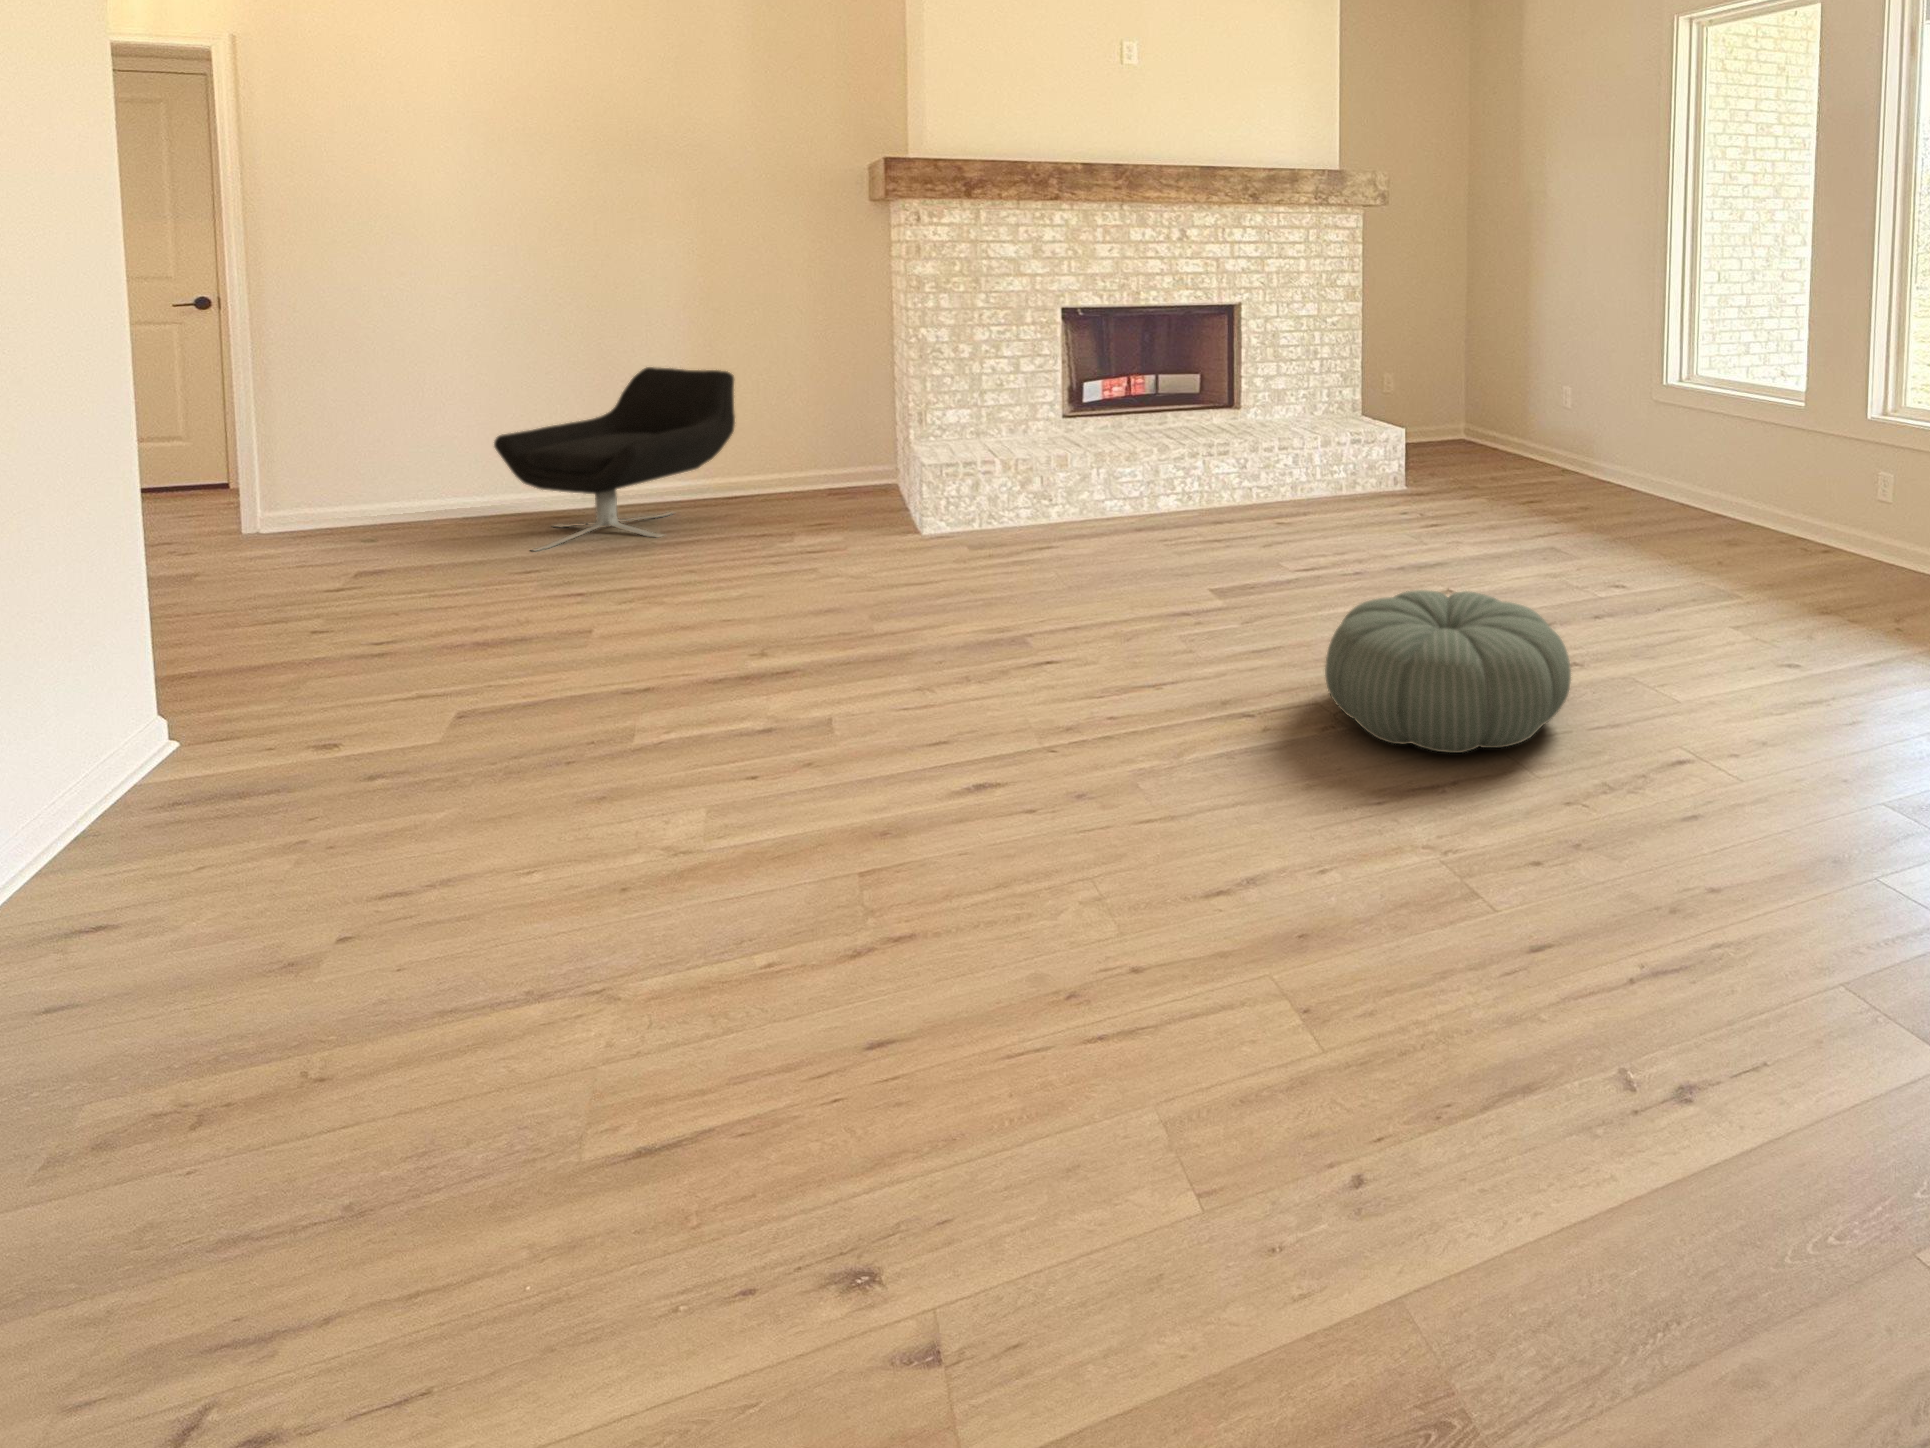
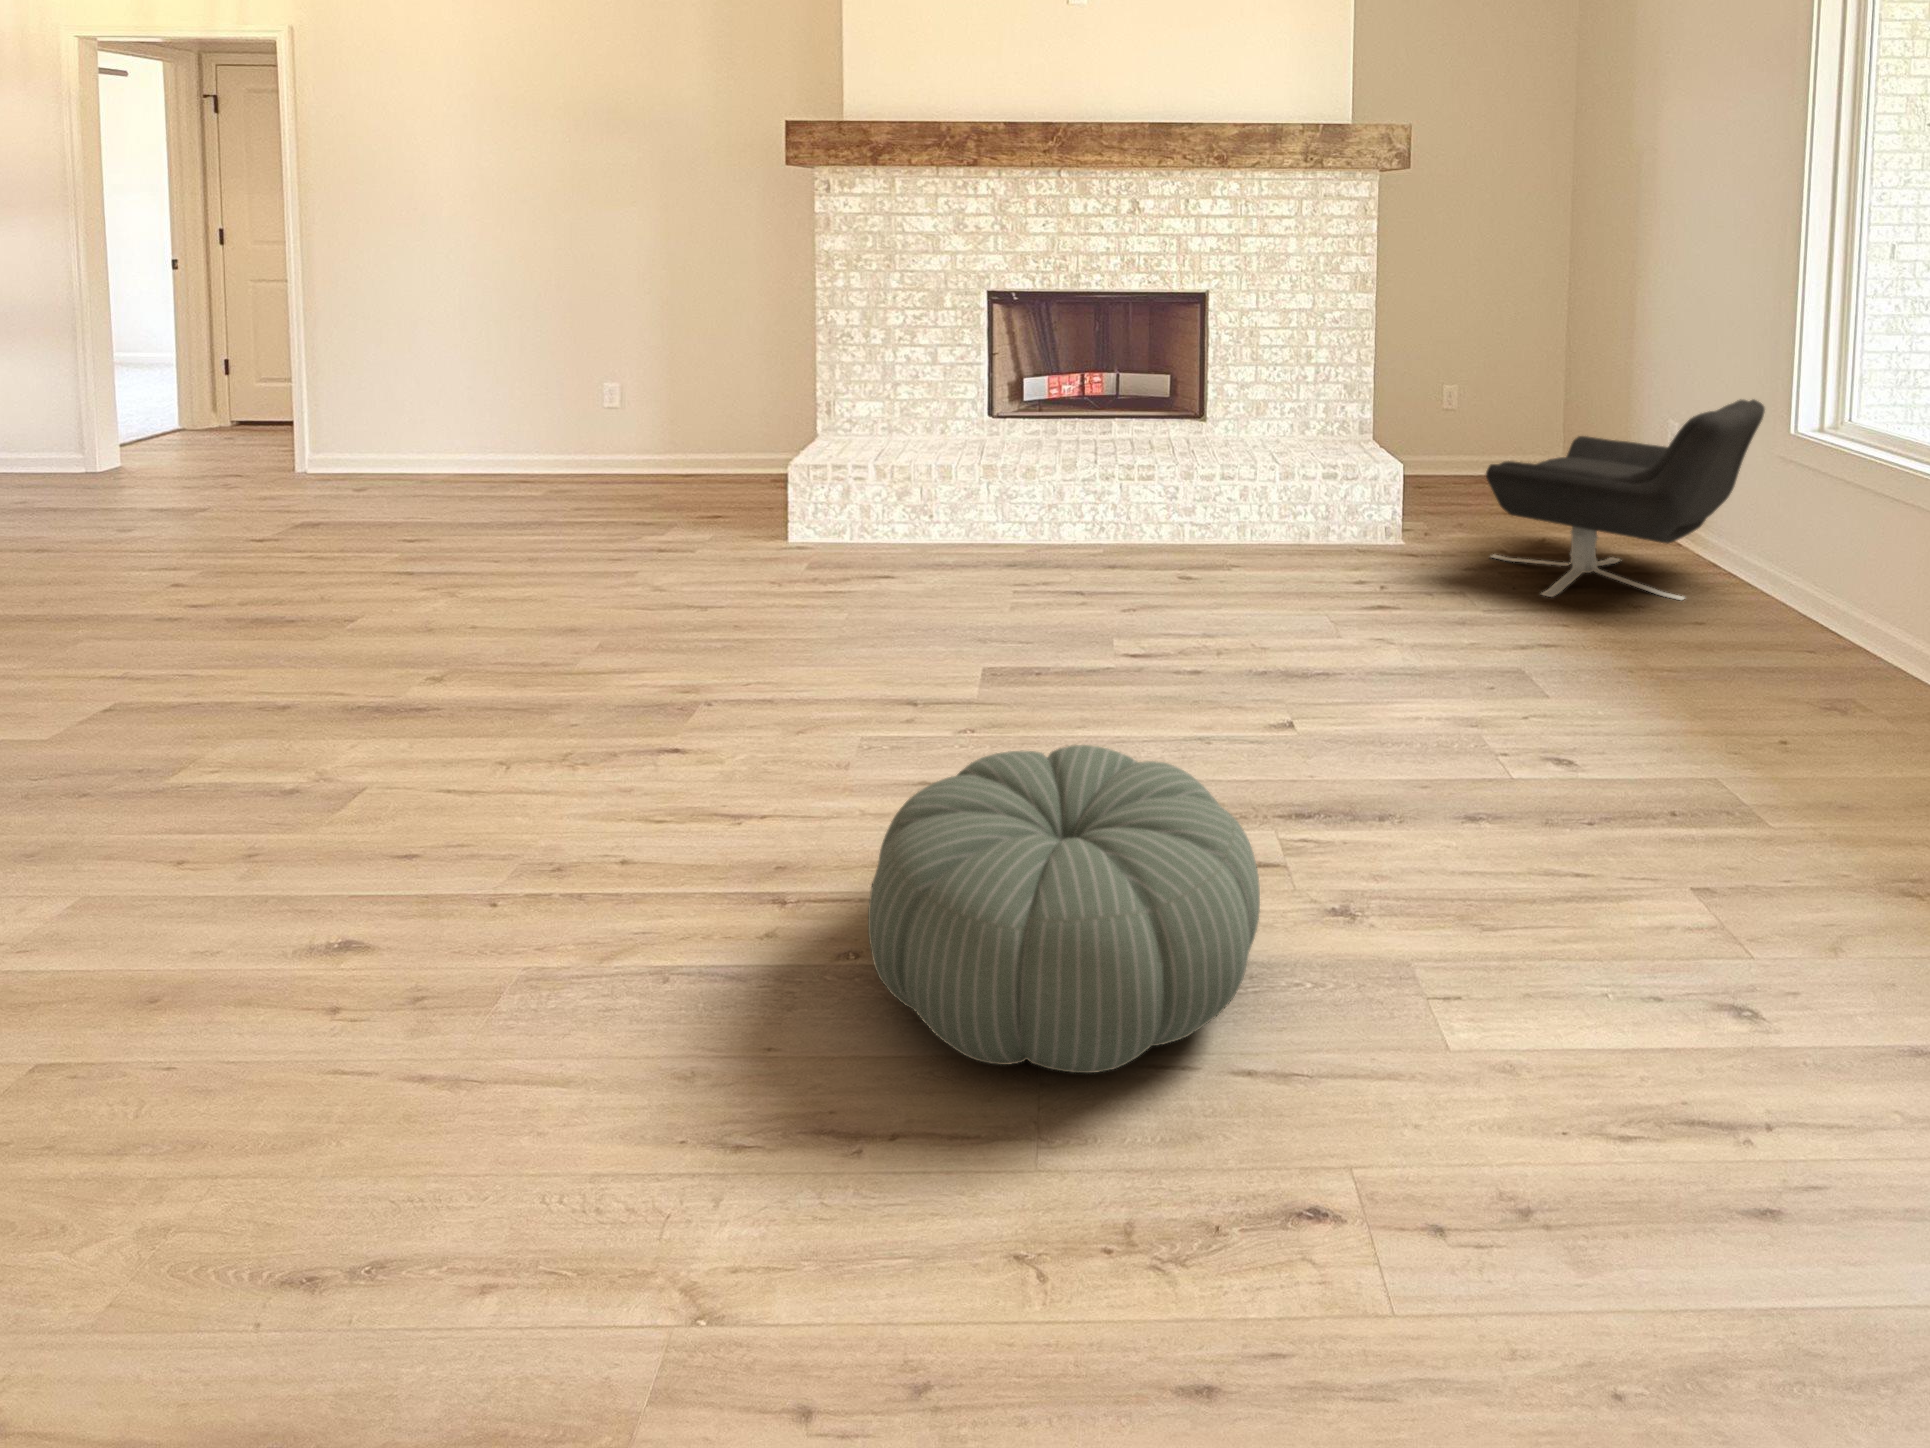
lounge chair: present [494,367,735,551] -> present [1486,399,1765,600]

